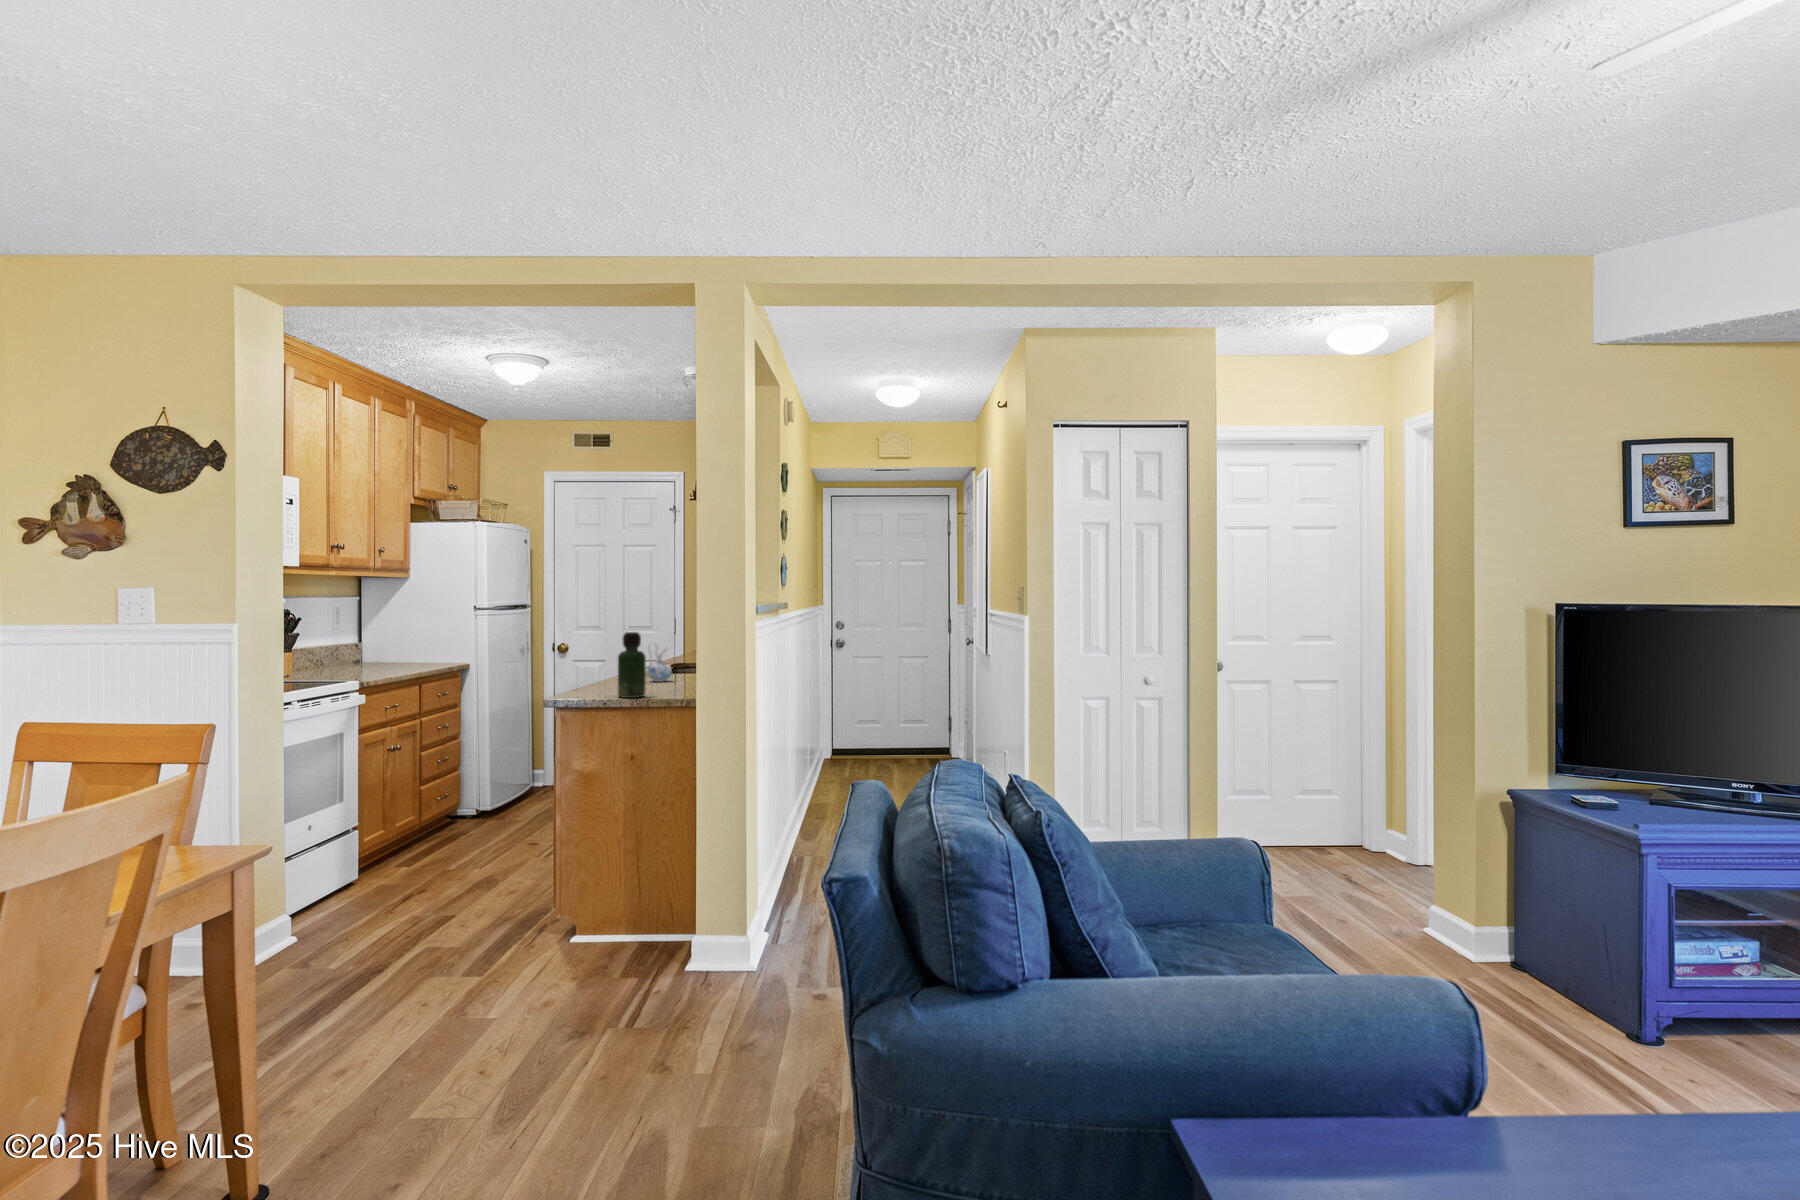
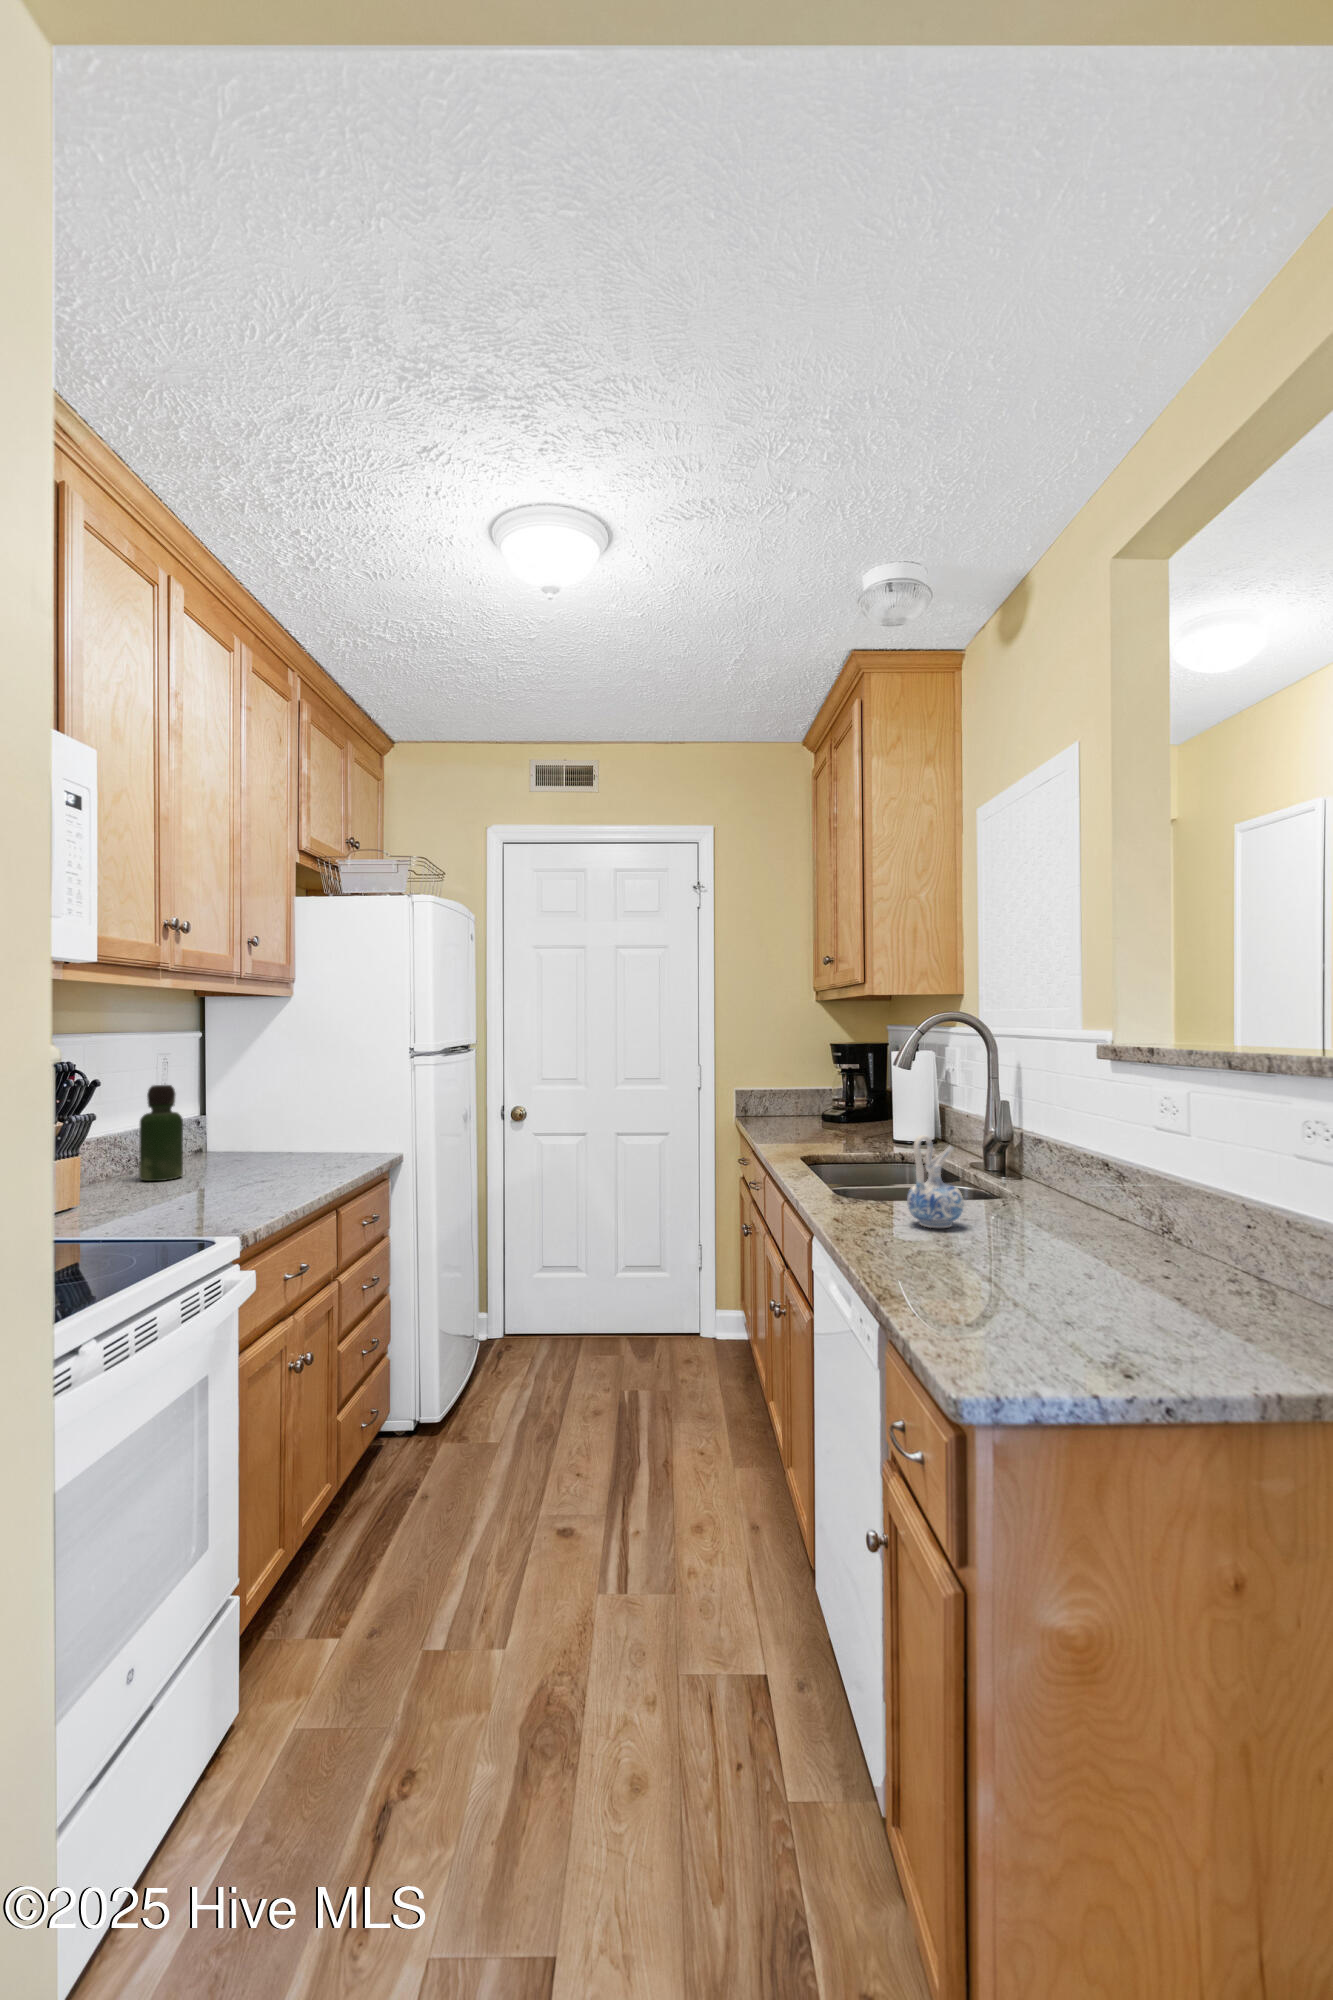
bottle: present [618,632,646,698] -> present [139,1085,183,1181]

